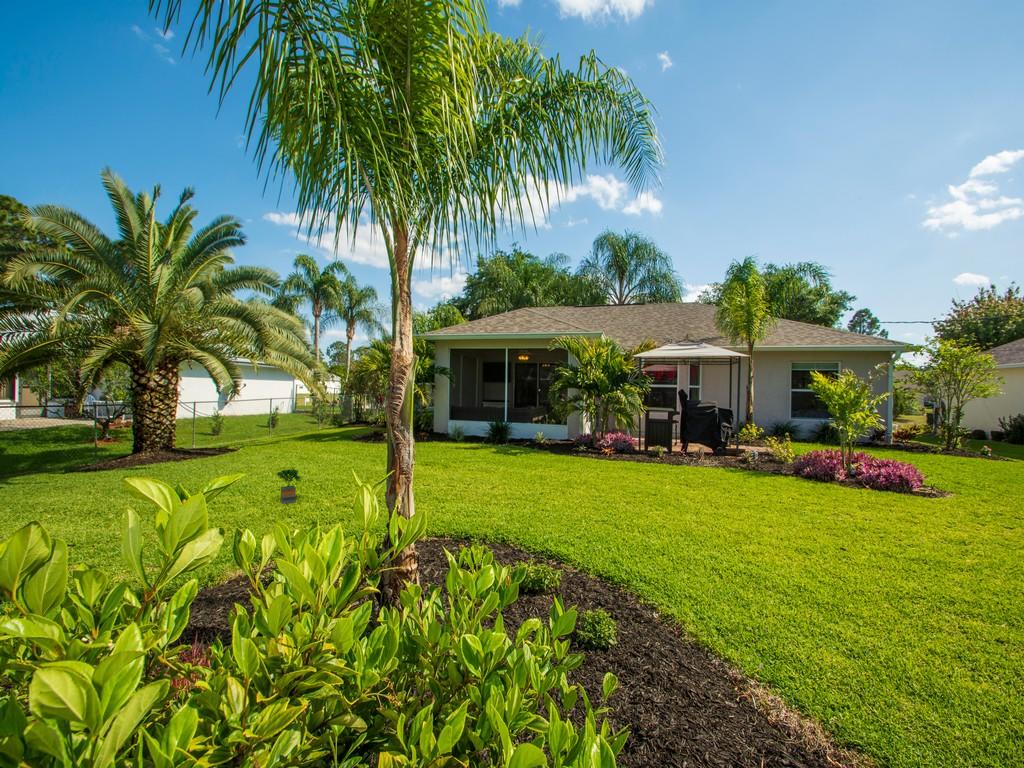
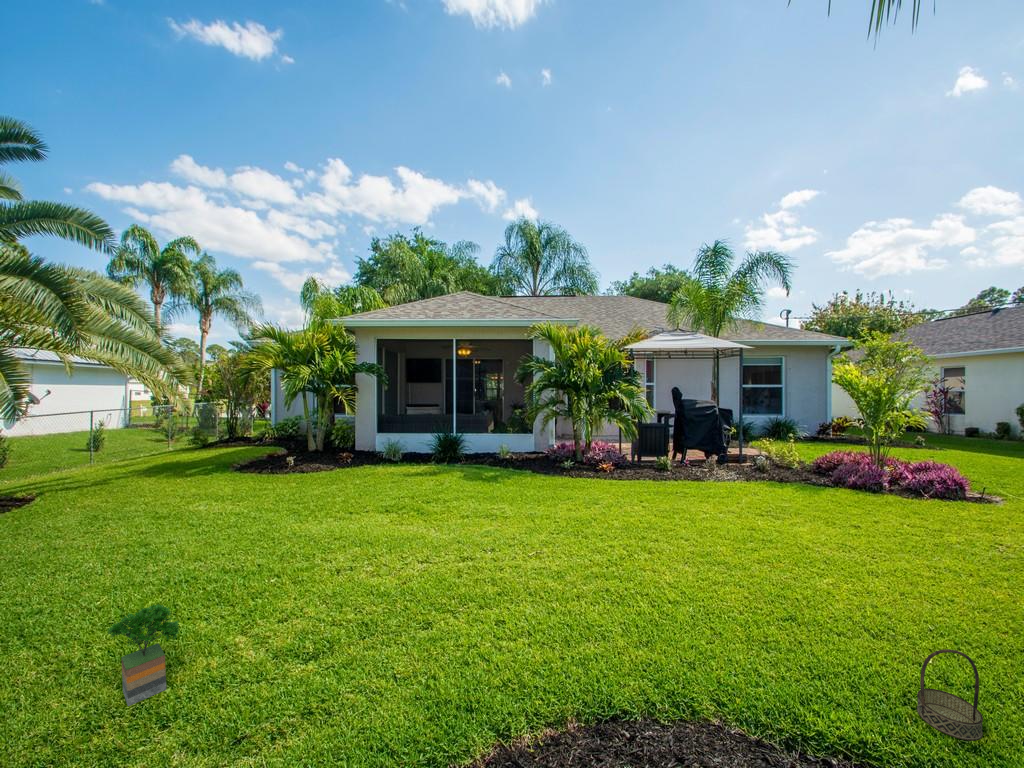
basket: none [585,506,608,544] -> present [917,649,983,740]

